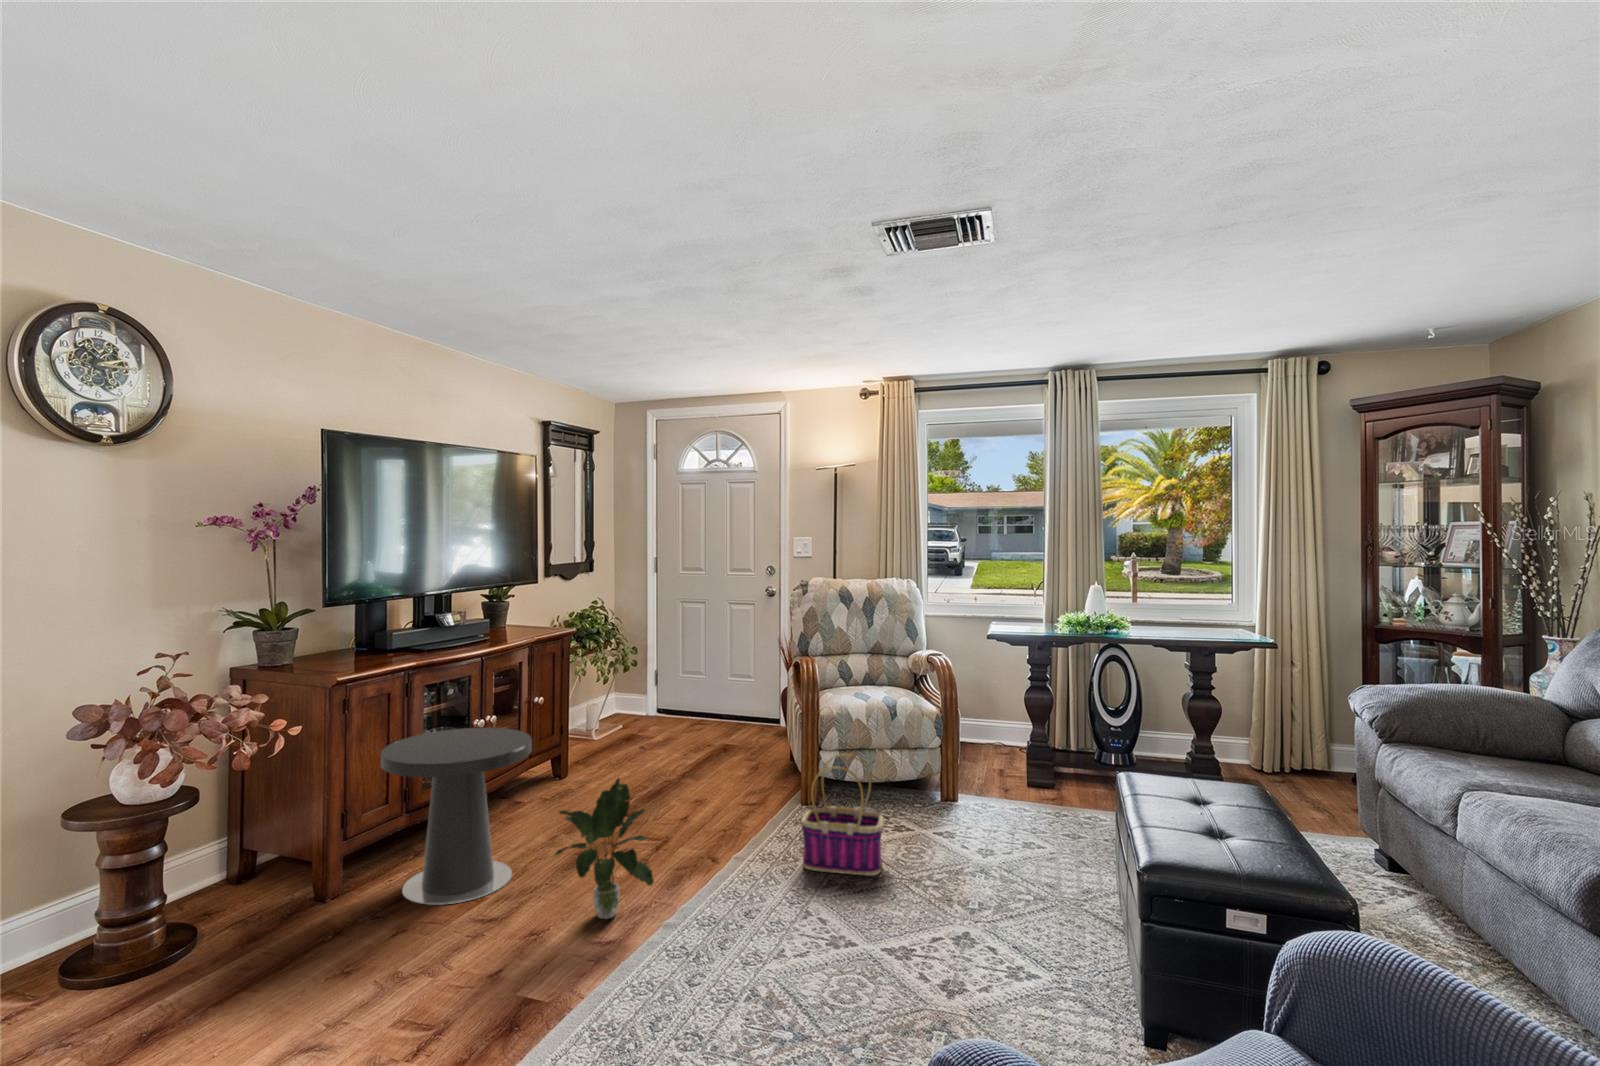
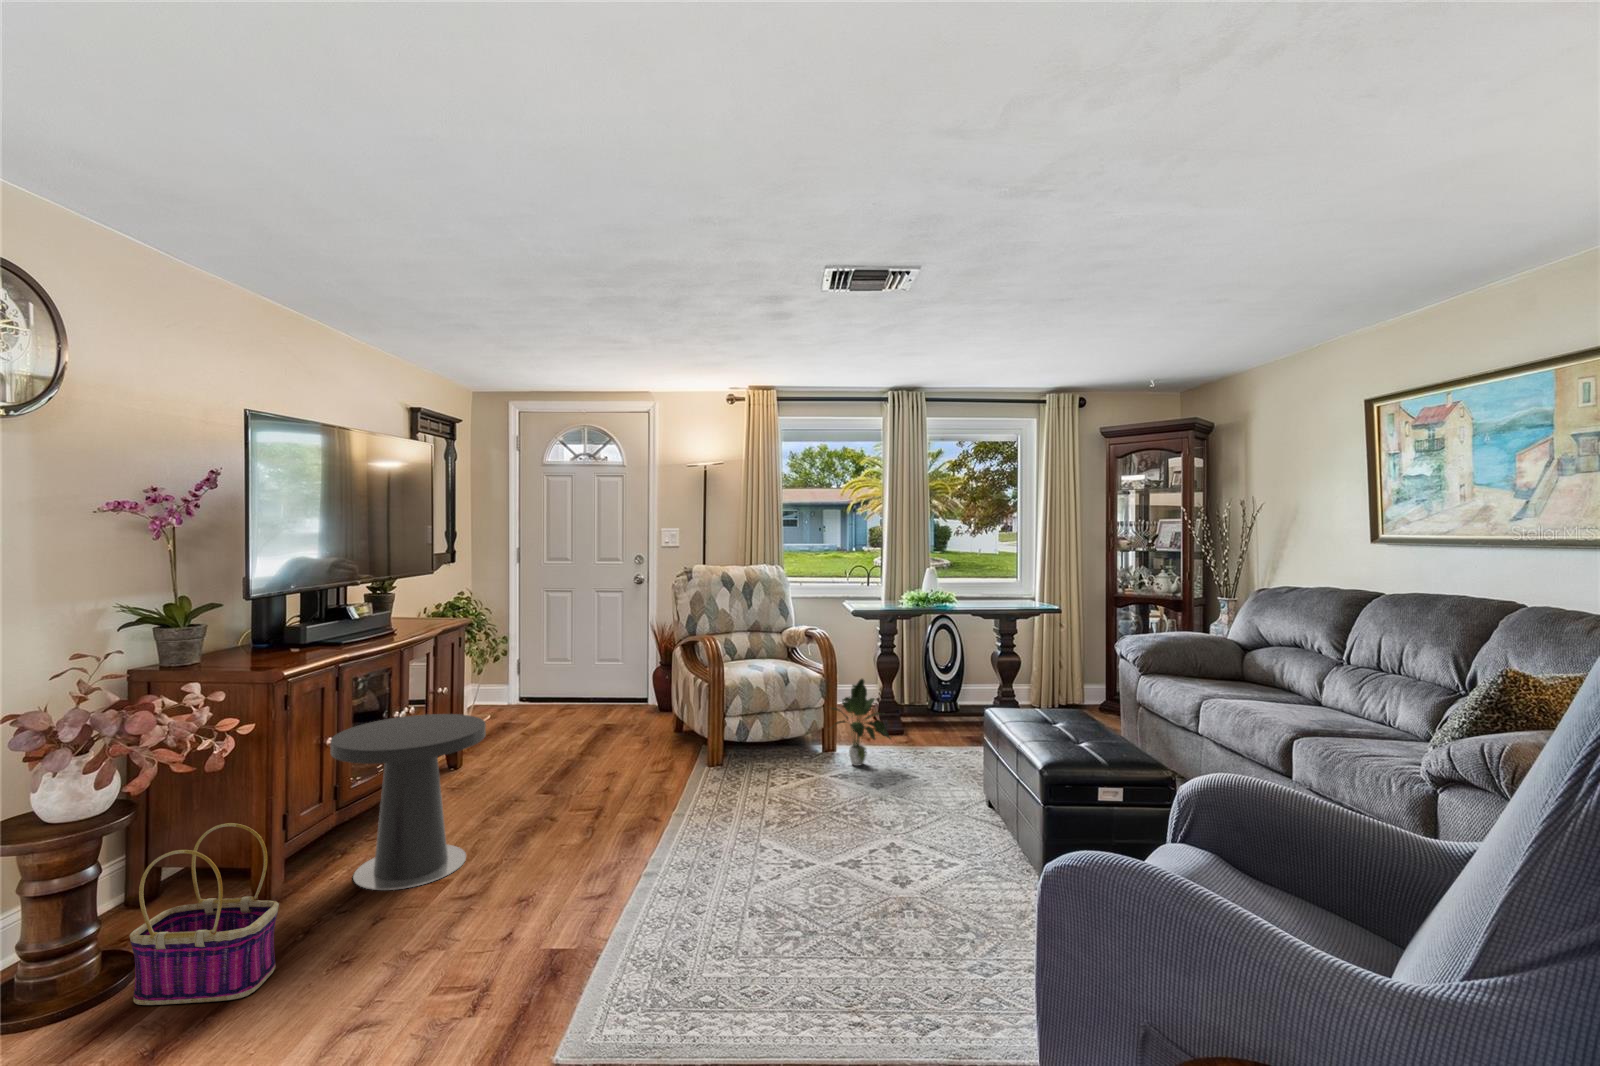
basket: present [801,754,883,876] -> present [130,823,279,1005]
potted plant: present [554,778,654,919] -> present [832,679,891,766]

